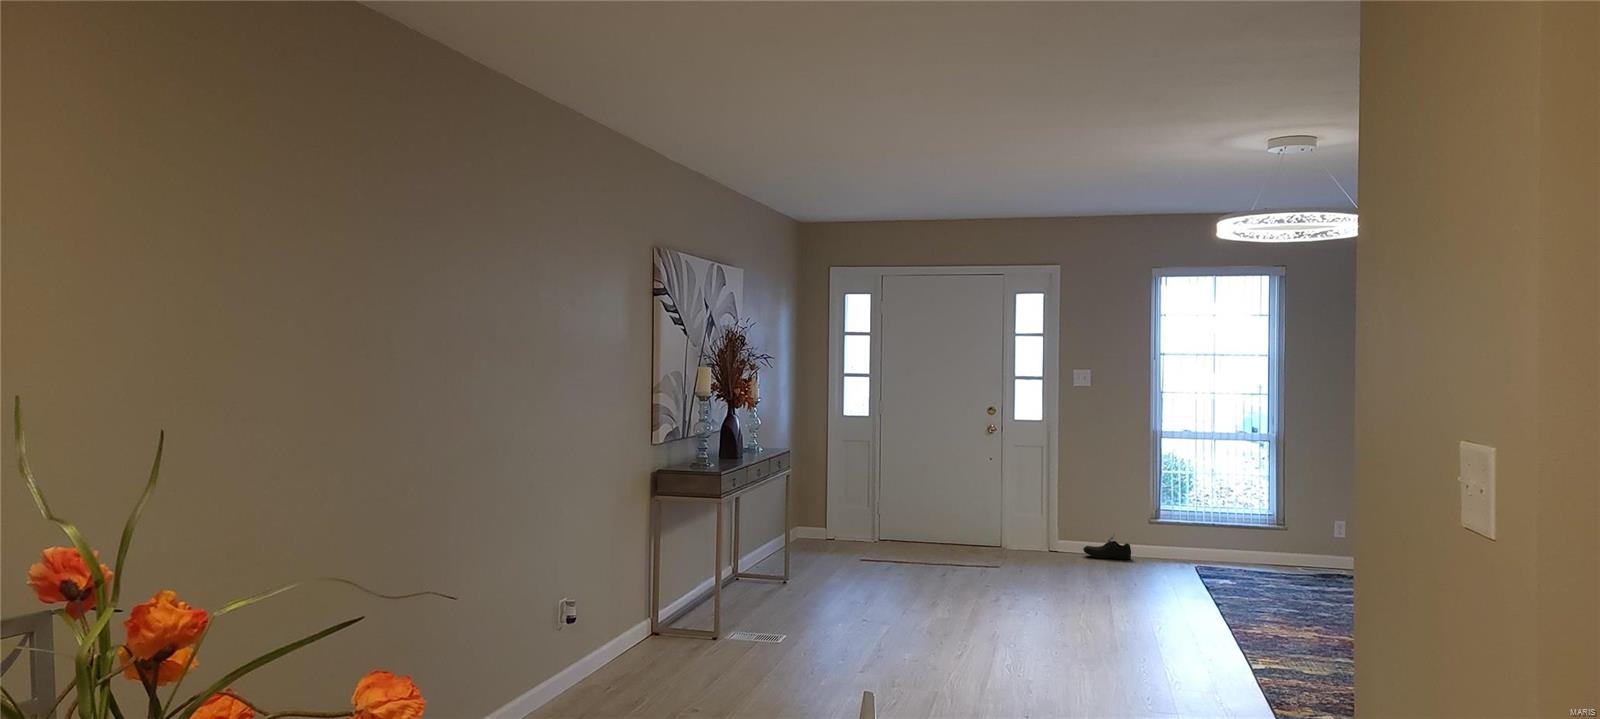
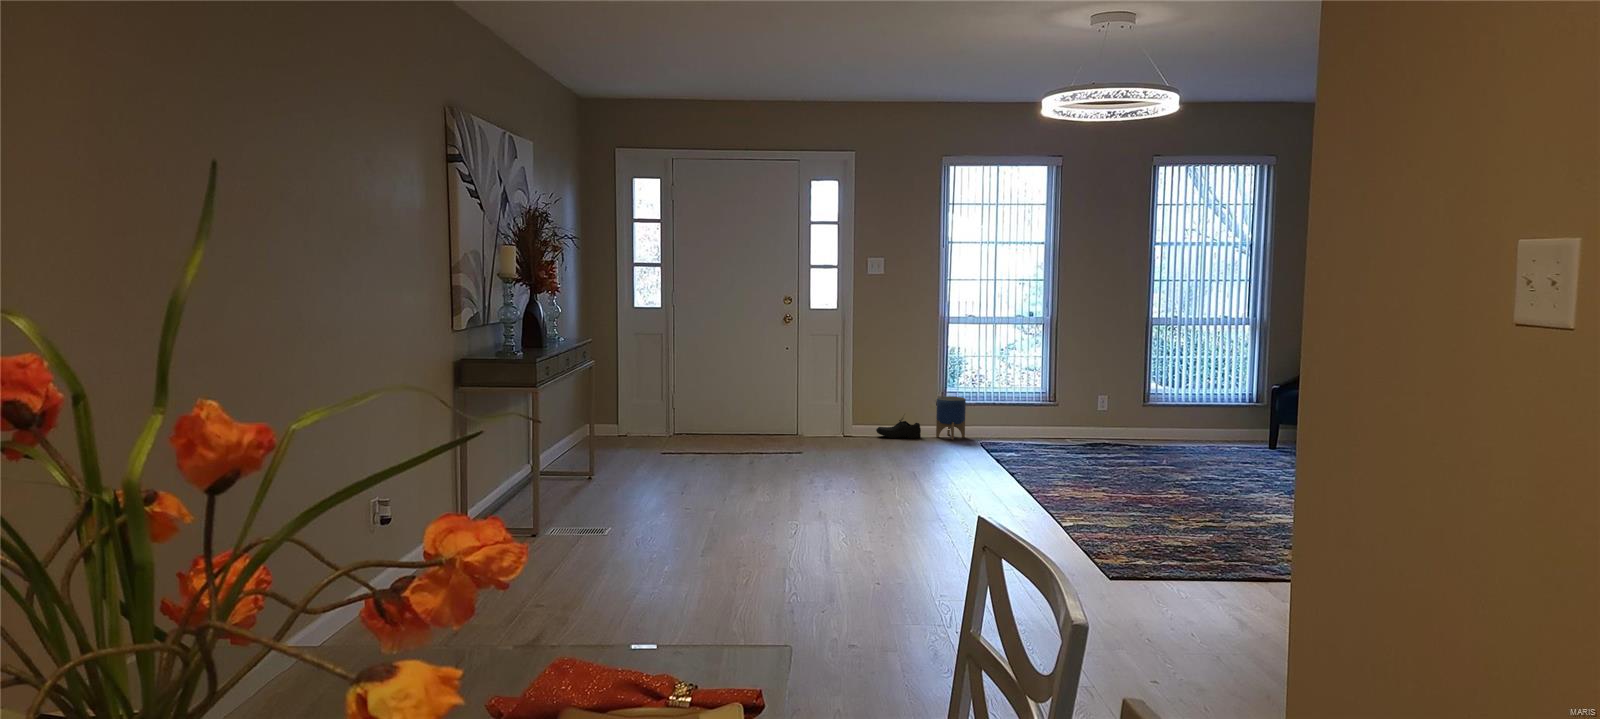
planter: none [1148,517,1180,563] -> present [936,396,966,440]

